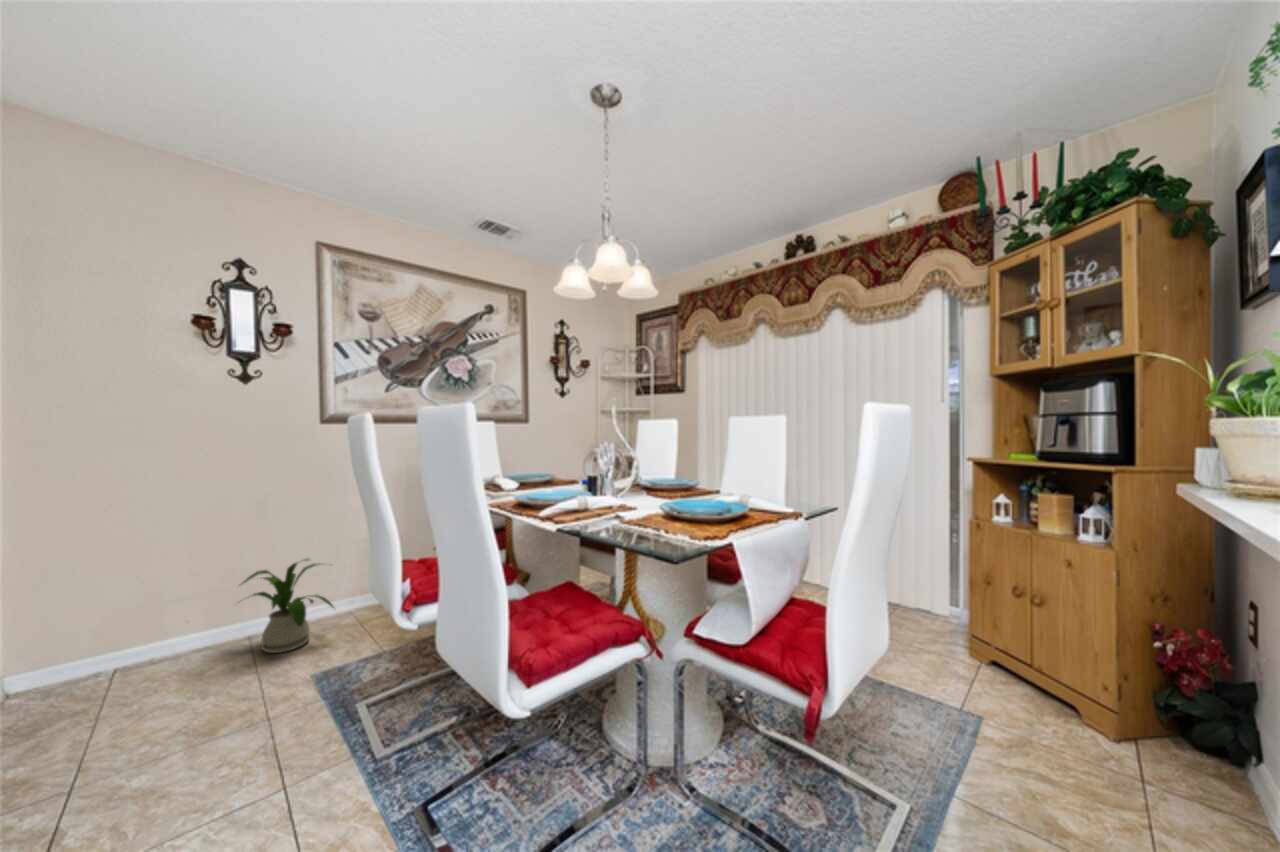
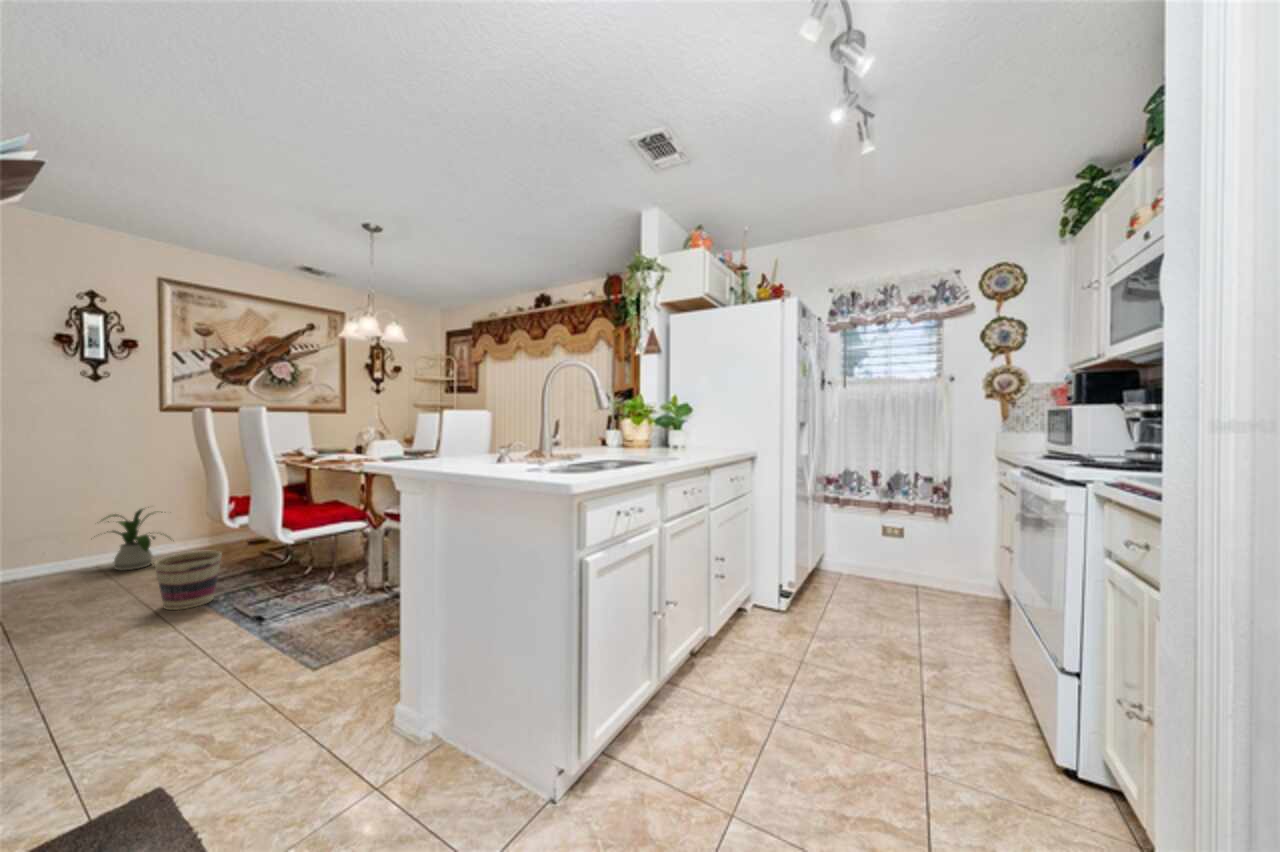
basket: none [296,657,402,786] -> present [154,551,222,610]

